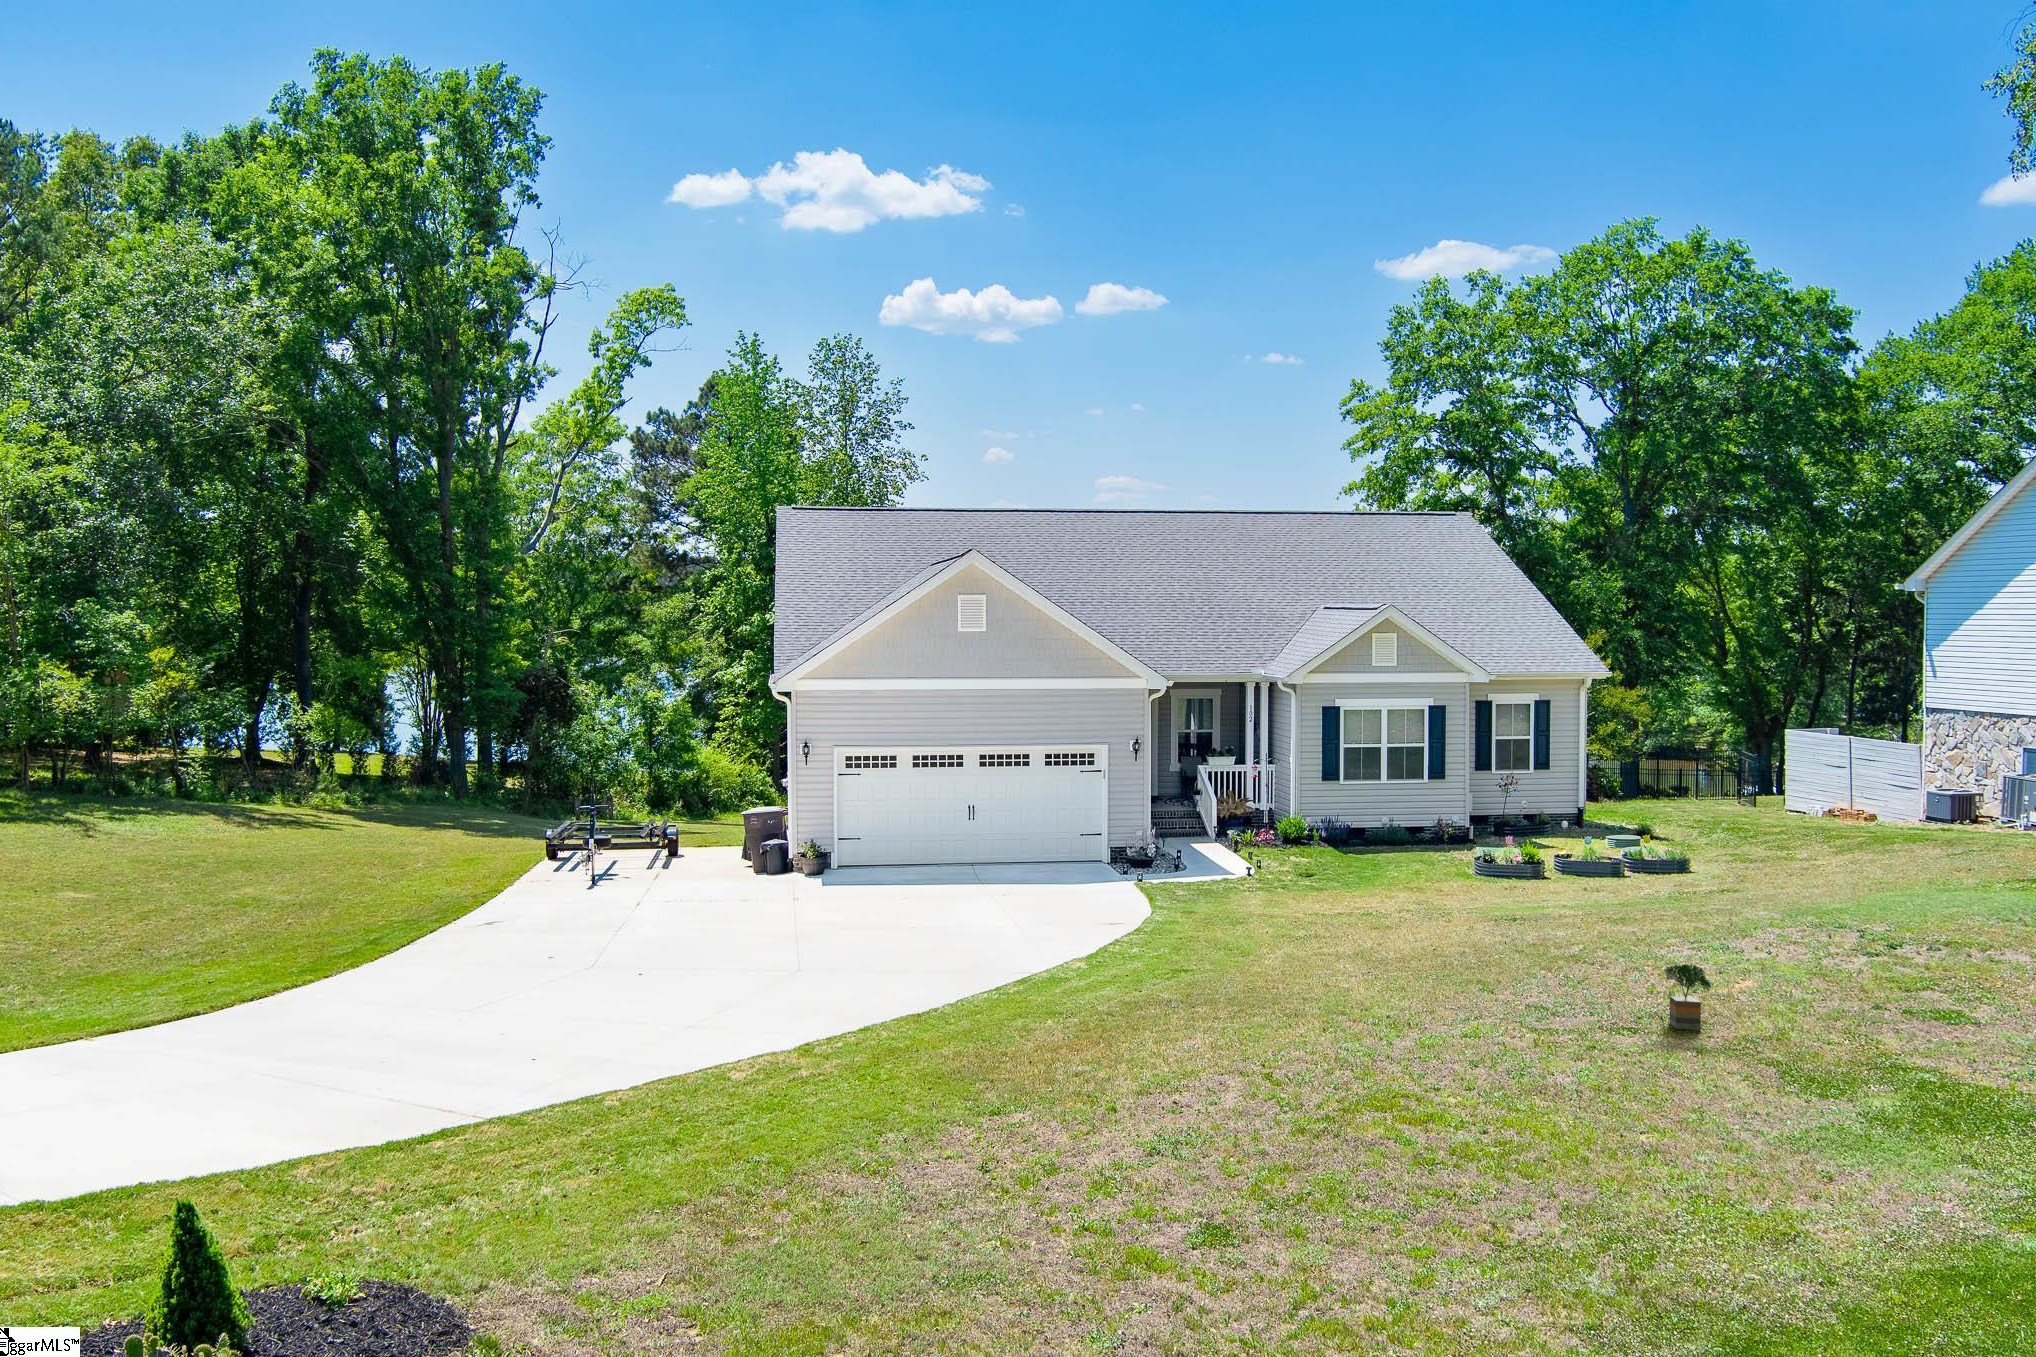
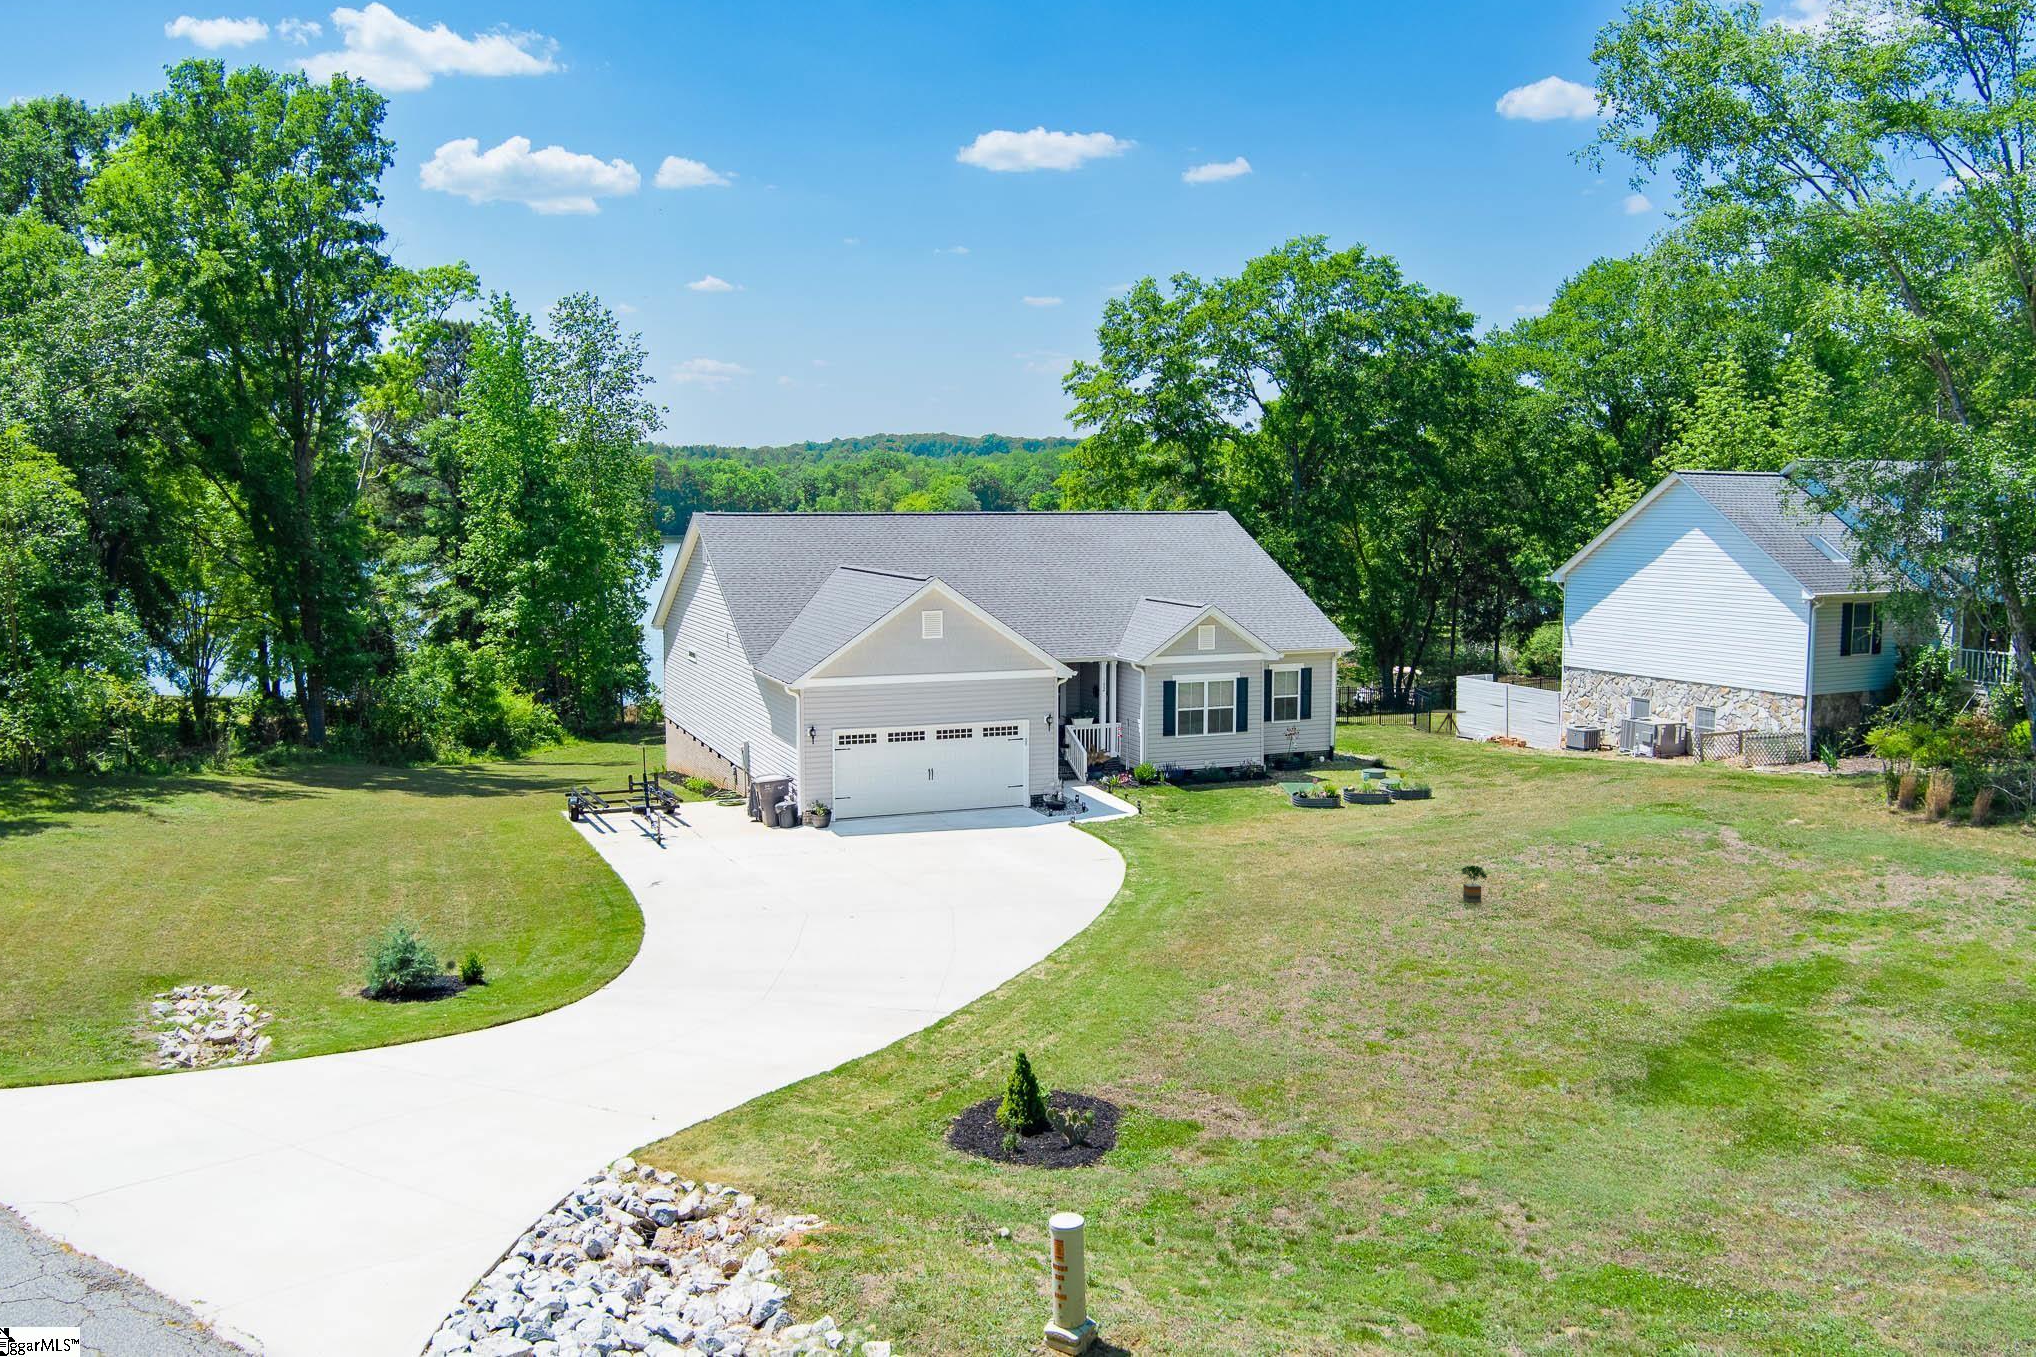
round table: none [1758,775,1810,809] -> present [1432,710,1466,734]

